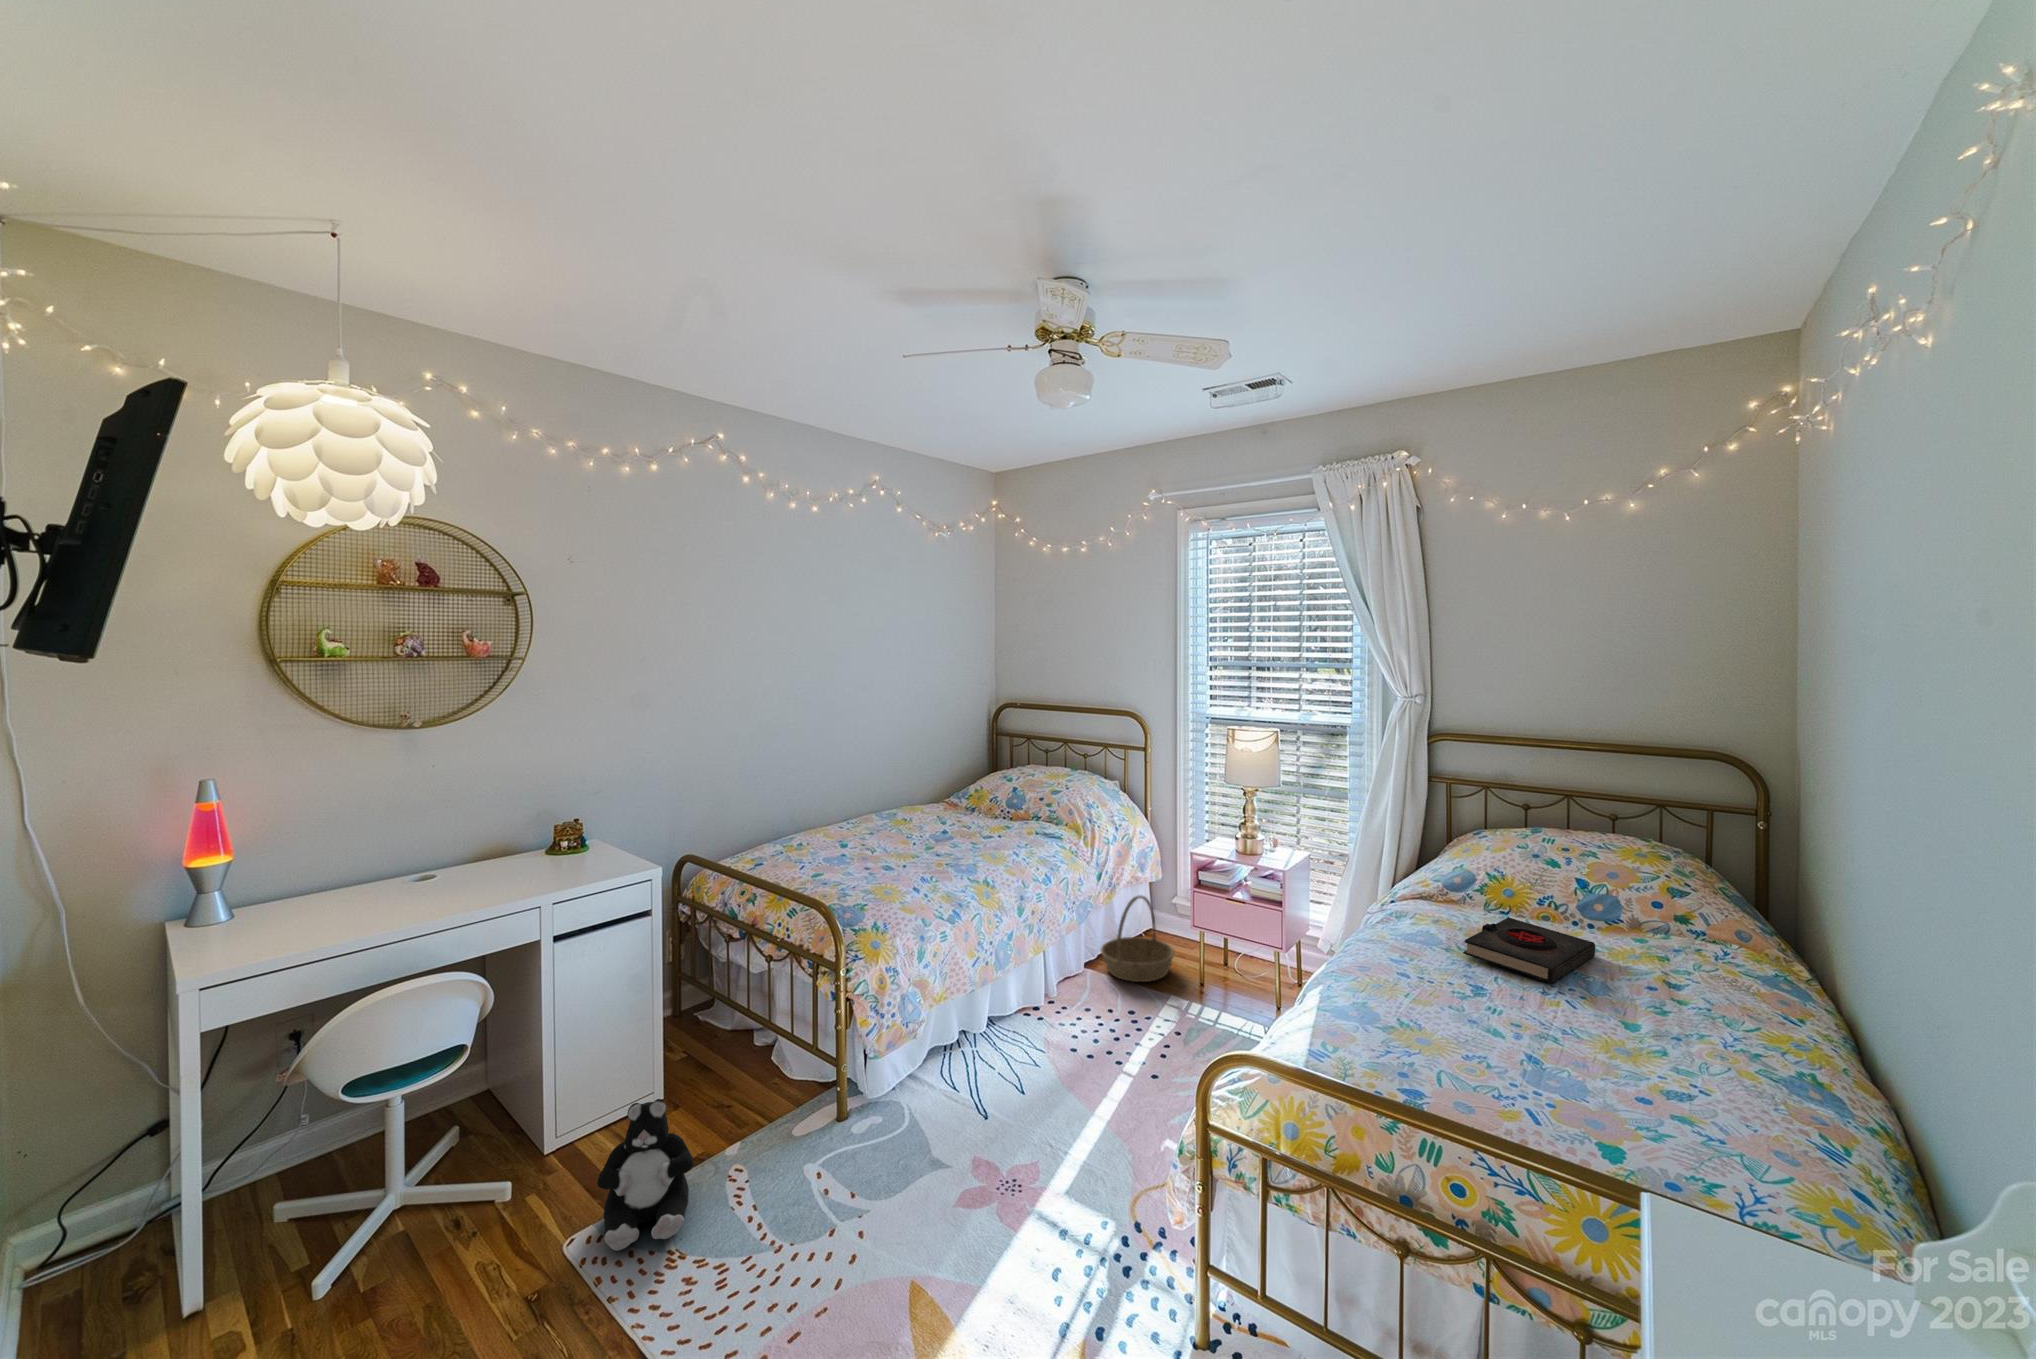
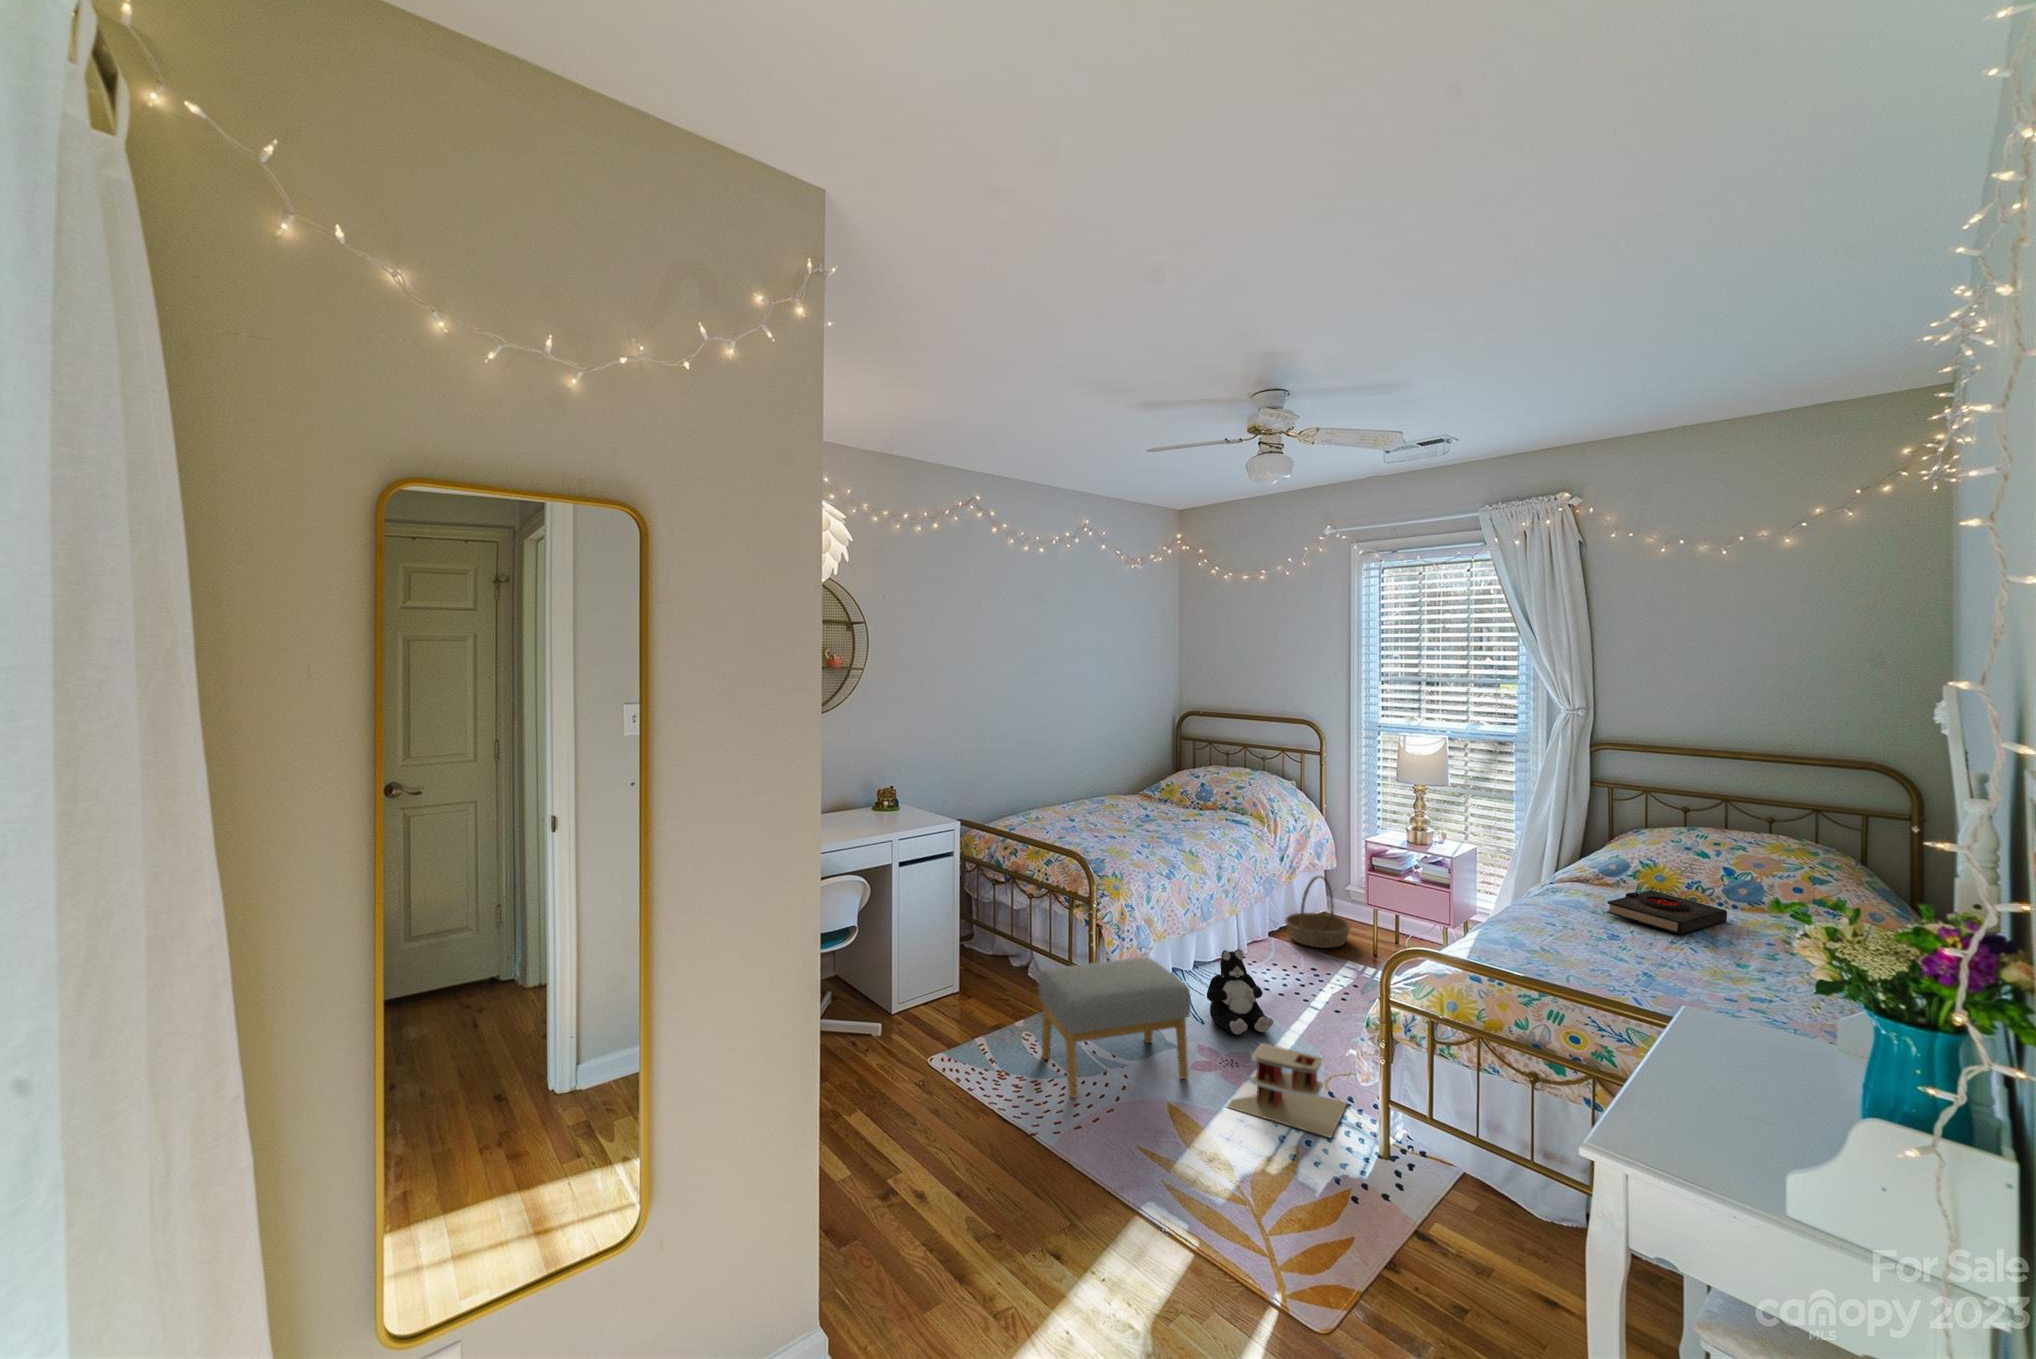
footstool: none [748,1046,954,1282] -> present [1038,958,1191,1097]
plush toy: present [597,1099,694,1251] -> present [1207,949,1274,1034]
toy house: none [997,1165,1159,1311] -> present [1227,1043,1346,1137]

